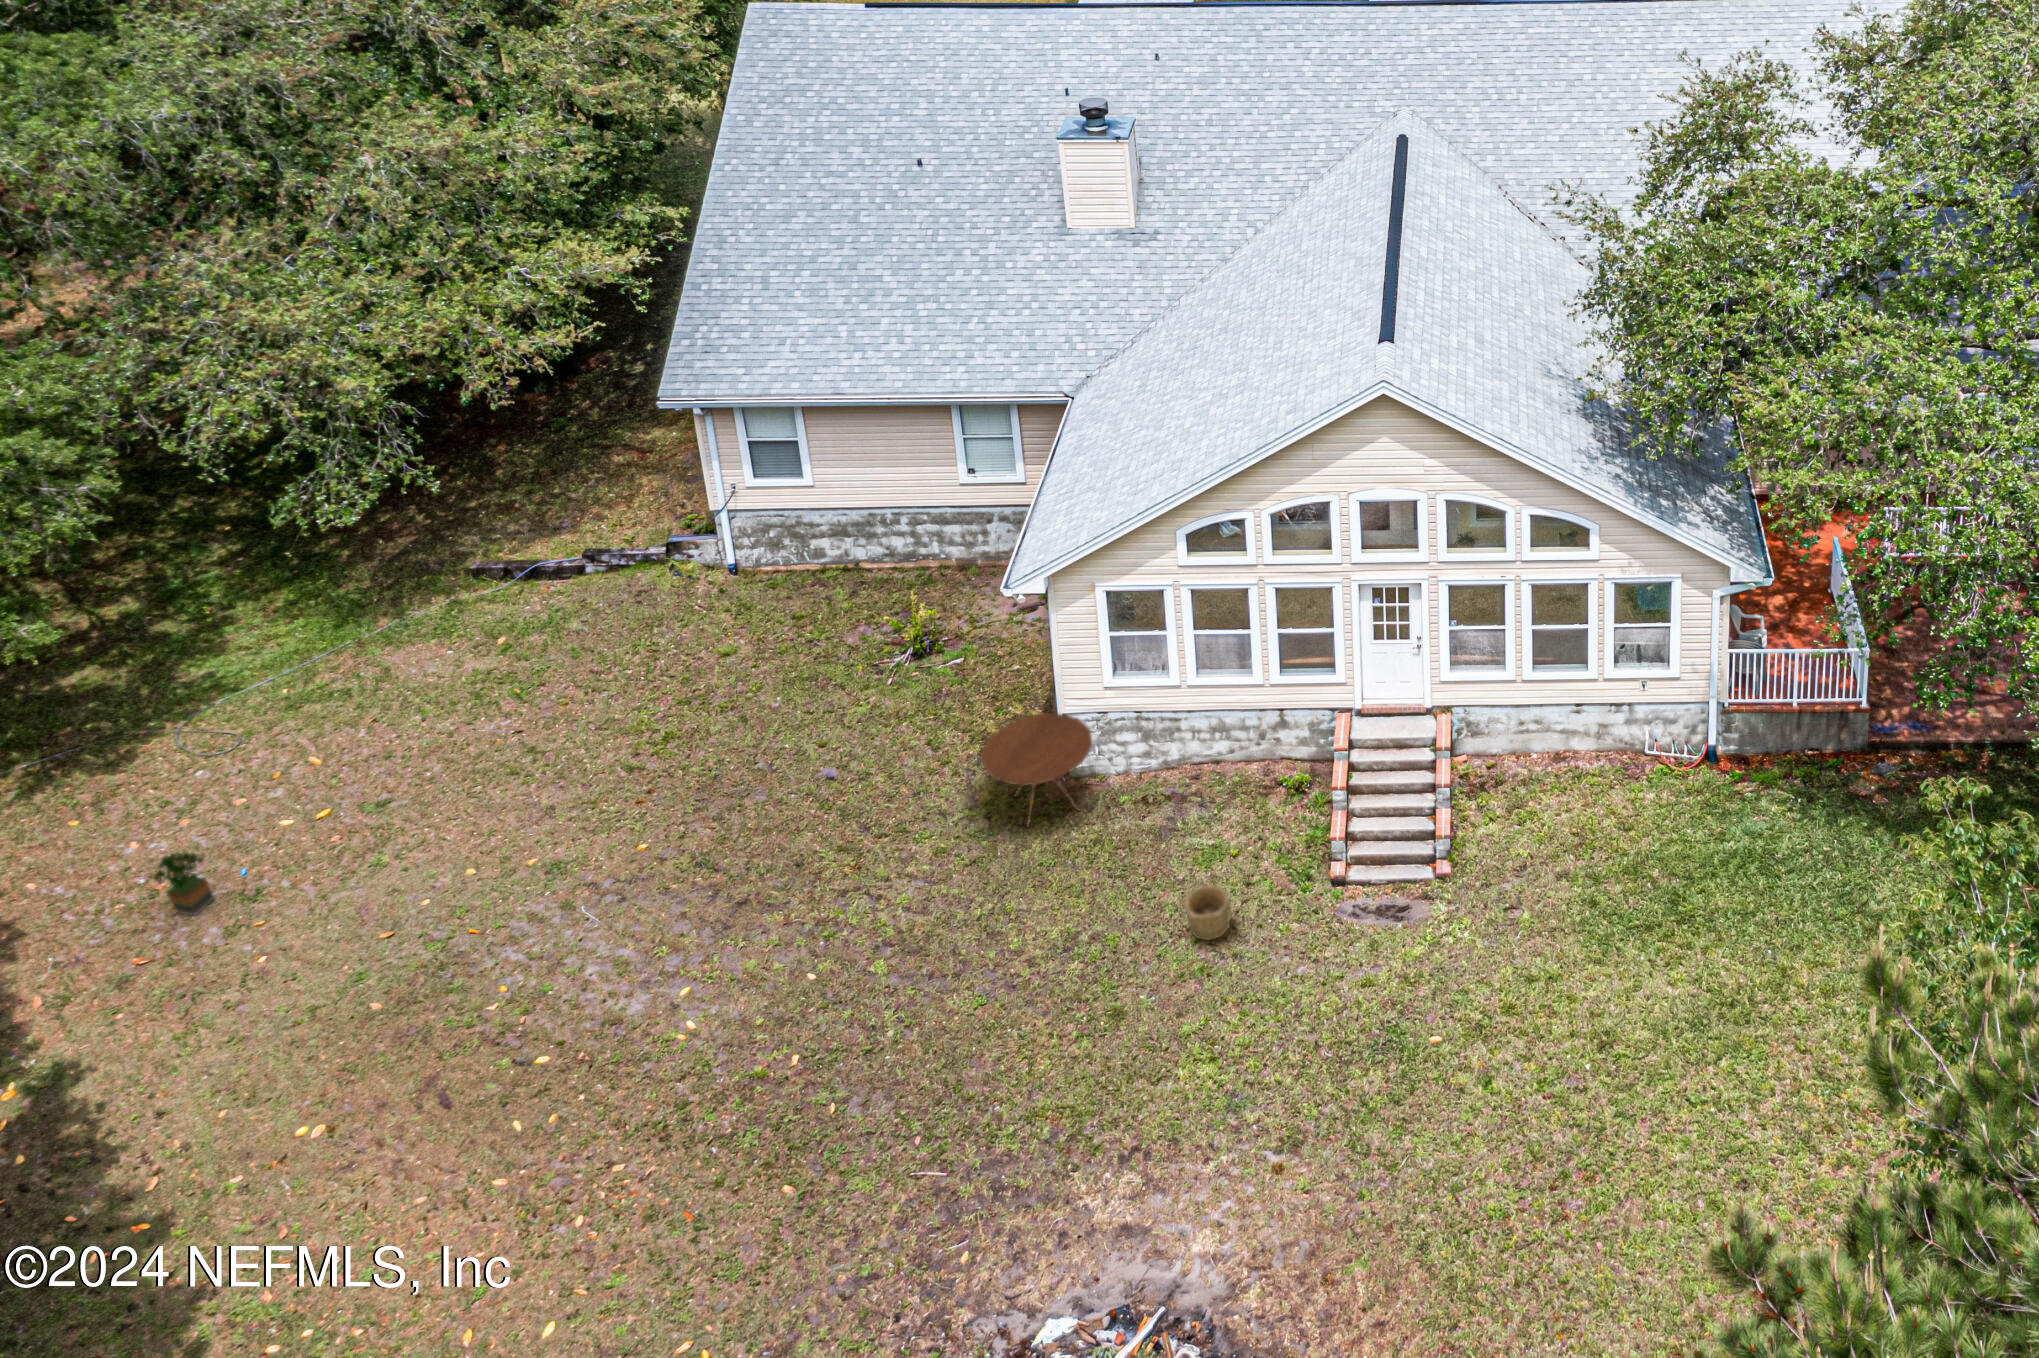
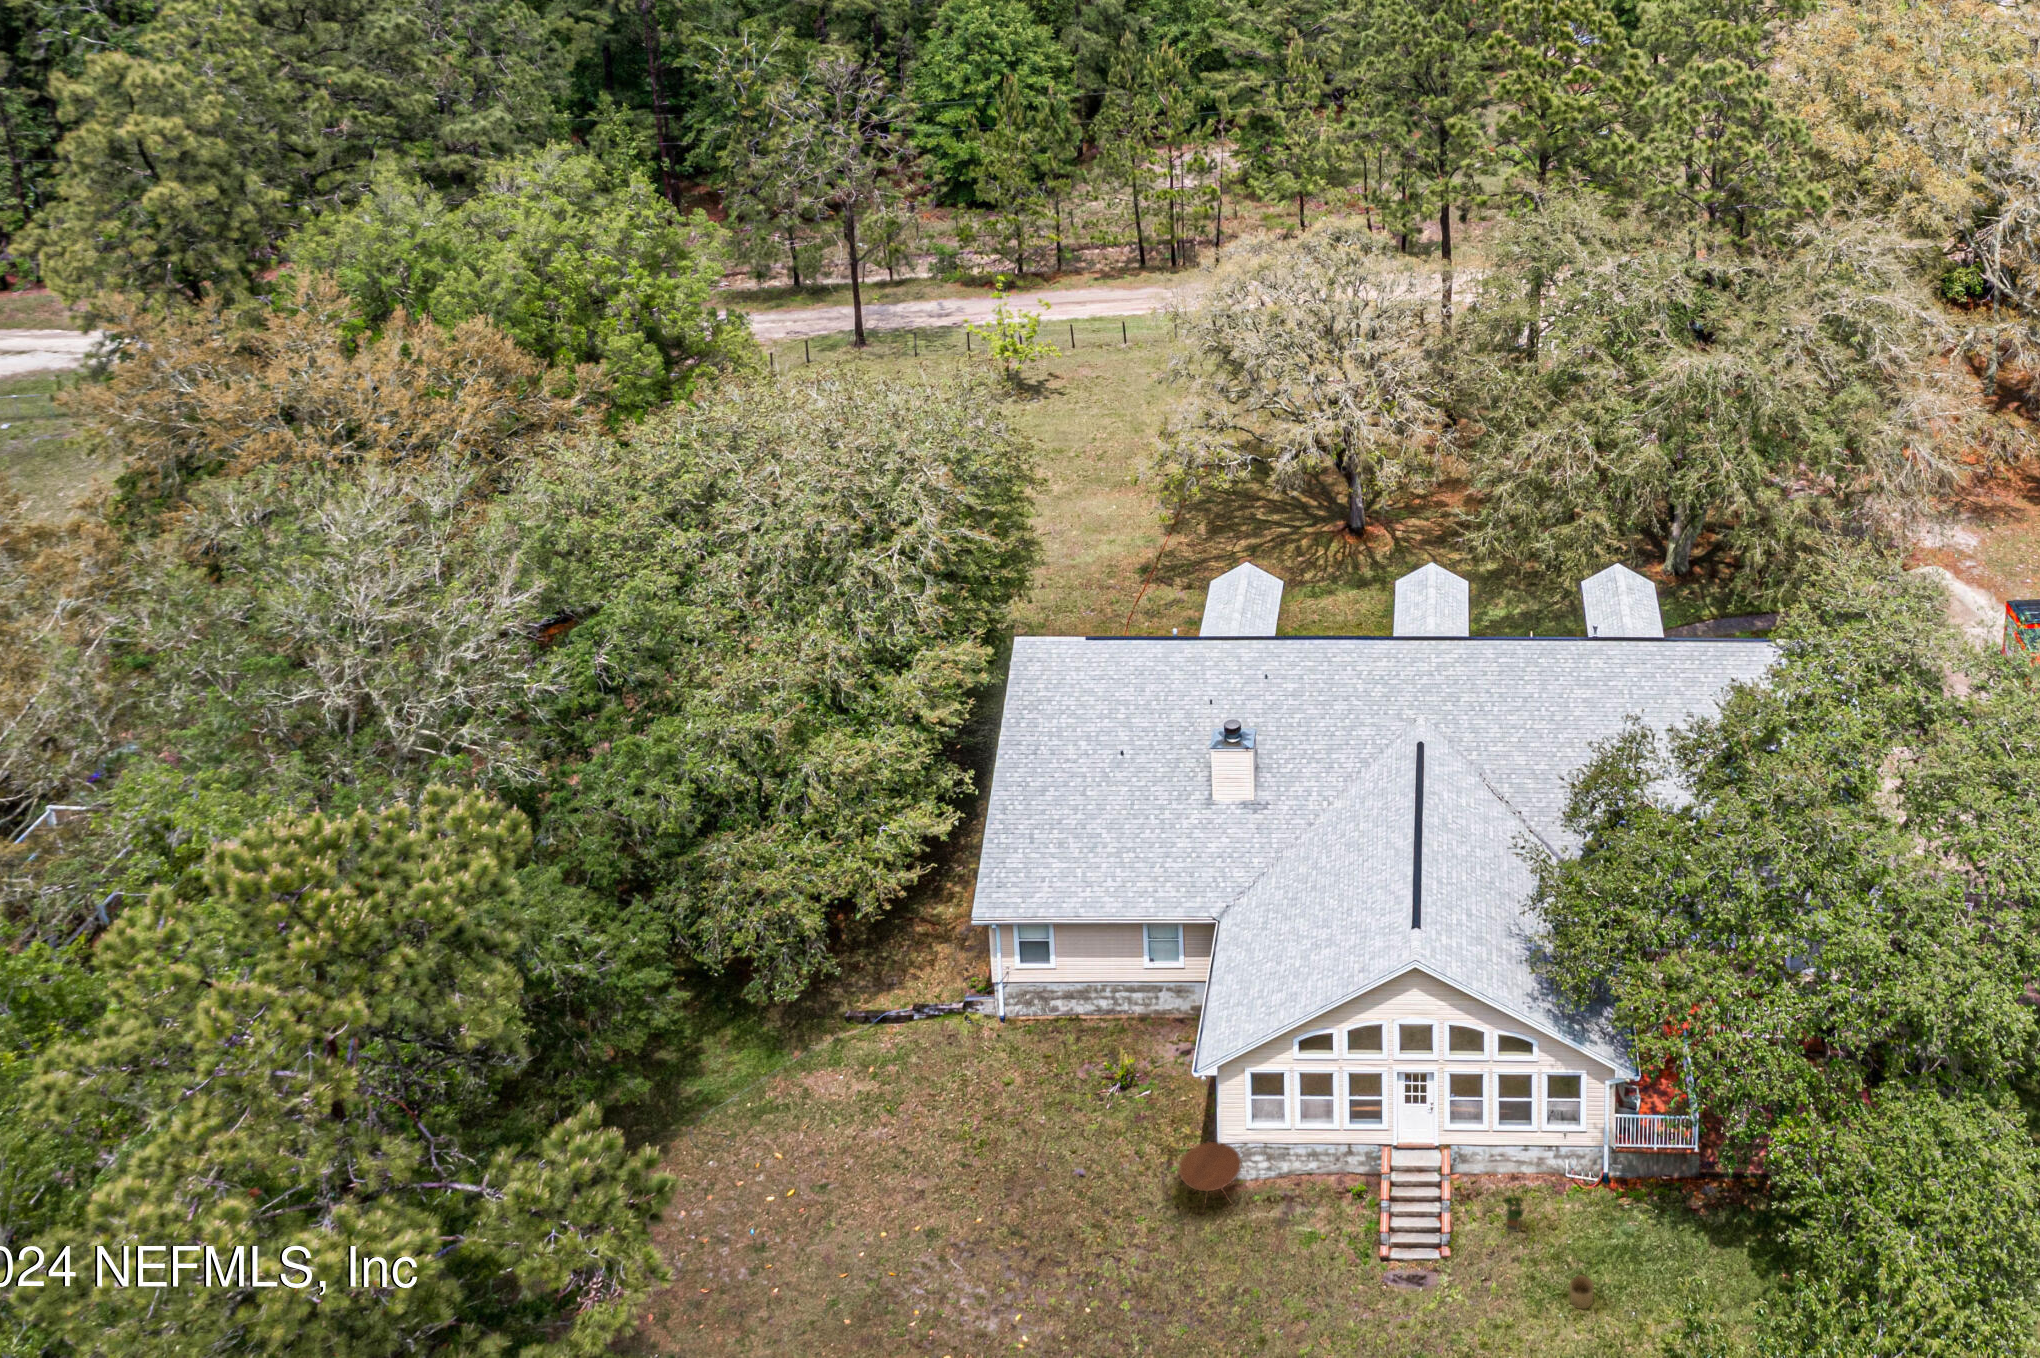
potted tree: present [154,852,214,915] -> present [1503,1196,1524,1232]
wooden bucket: present [1185,885,1230,940] -> present [1569,1275,1594,1309]

